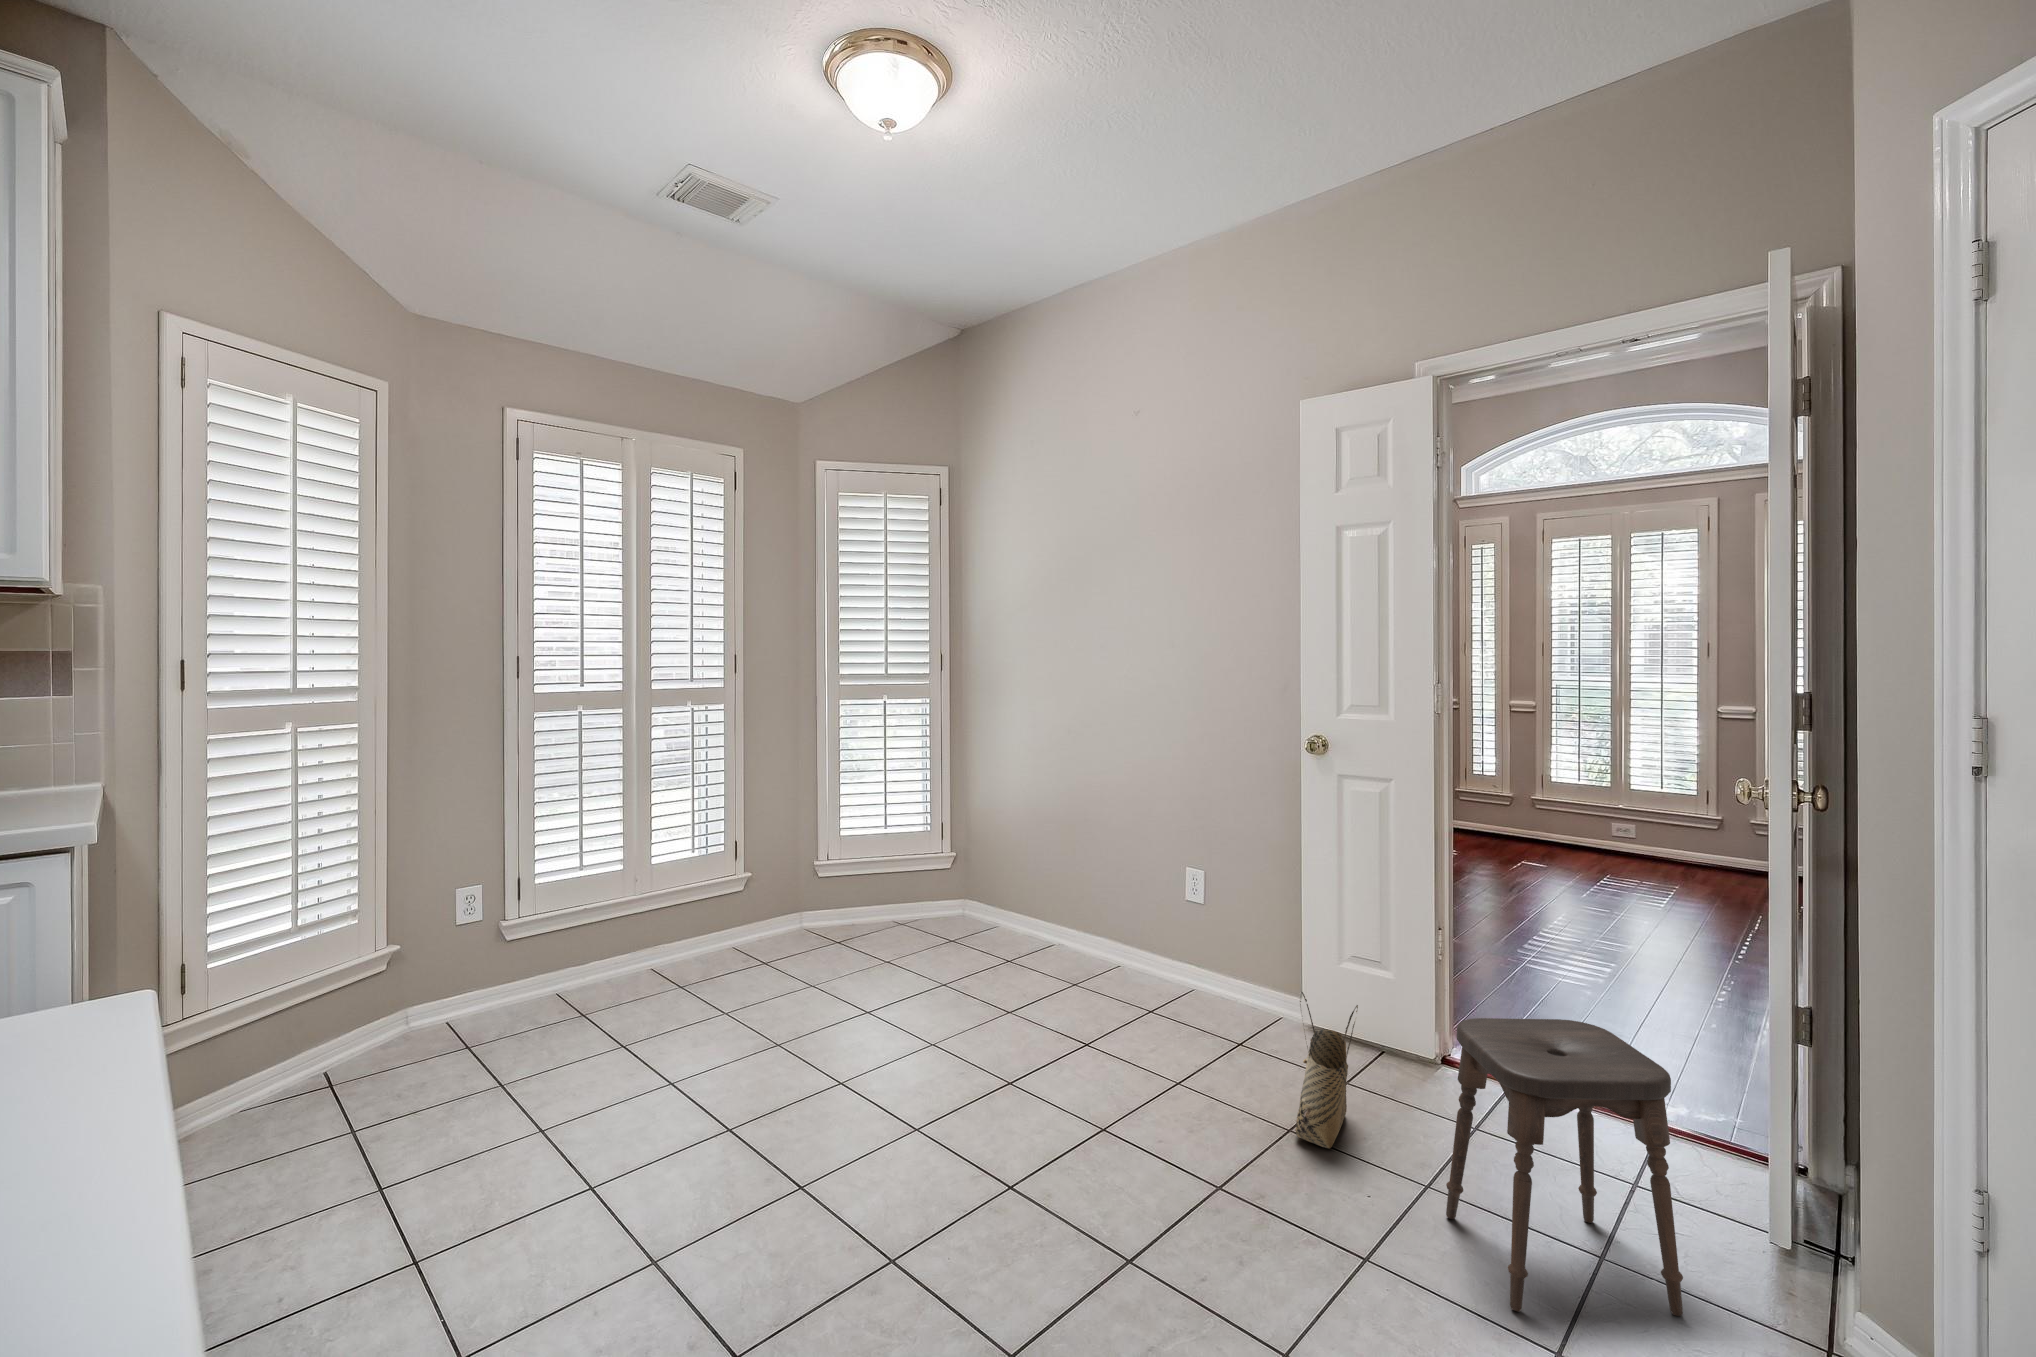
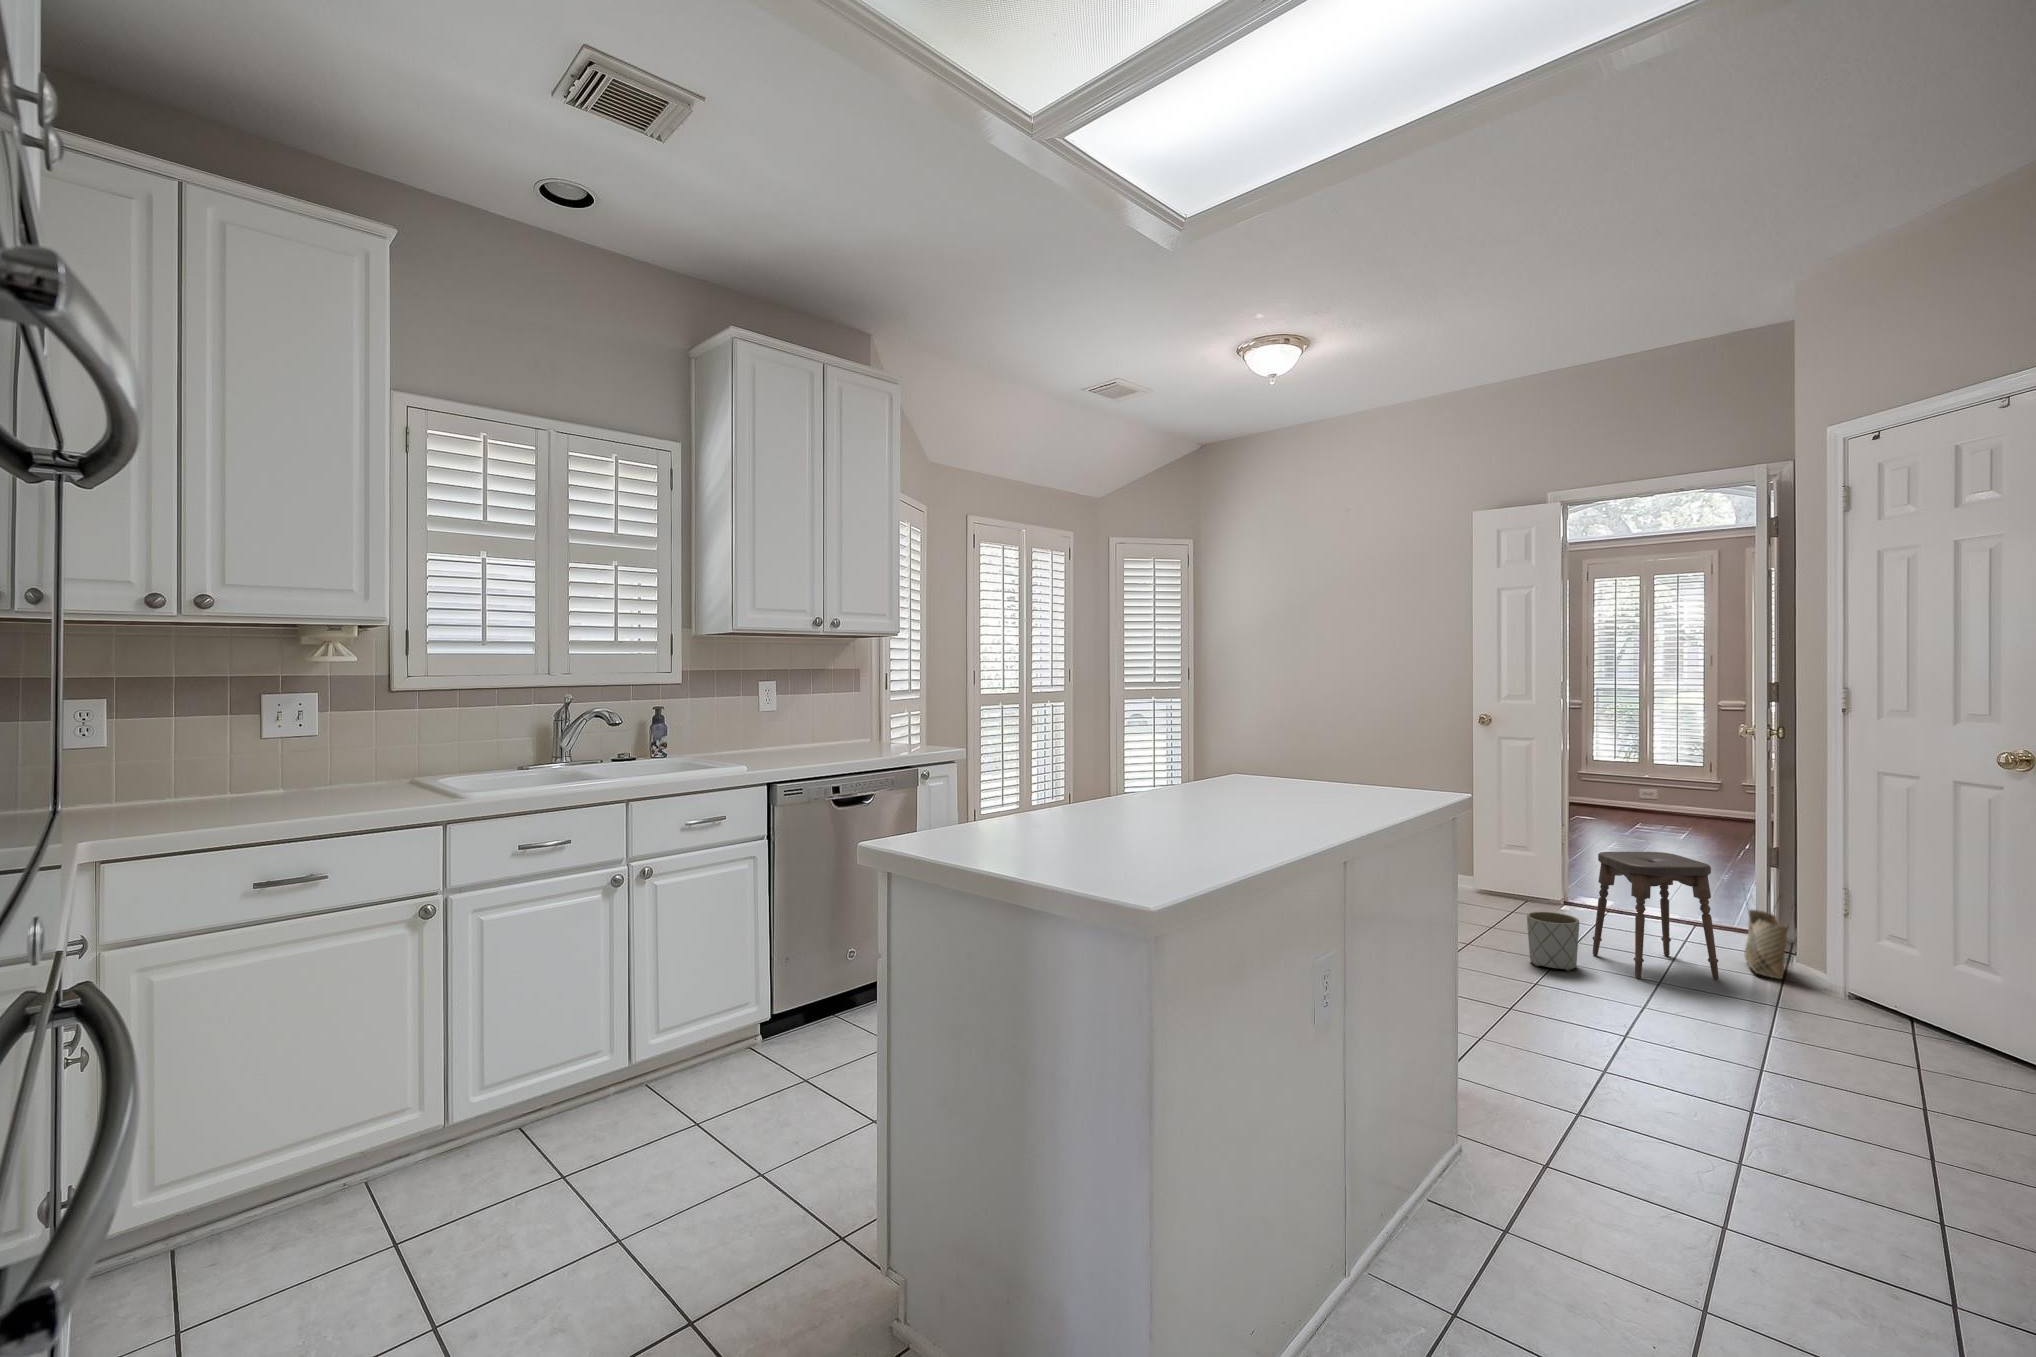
woven basket: present [1296,992,1358,1149] -> present [1744,890,1793,979]
planter: none [1311,1137,1407,1278] -> present [1527,912,1579,971]

